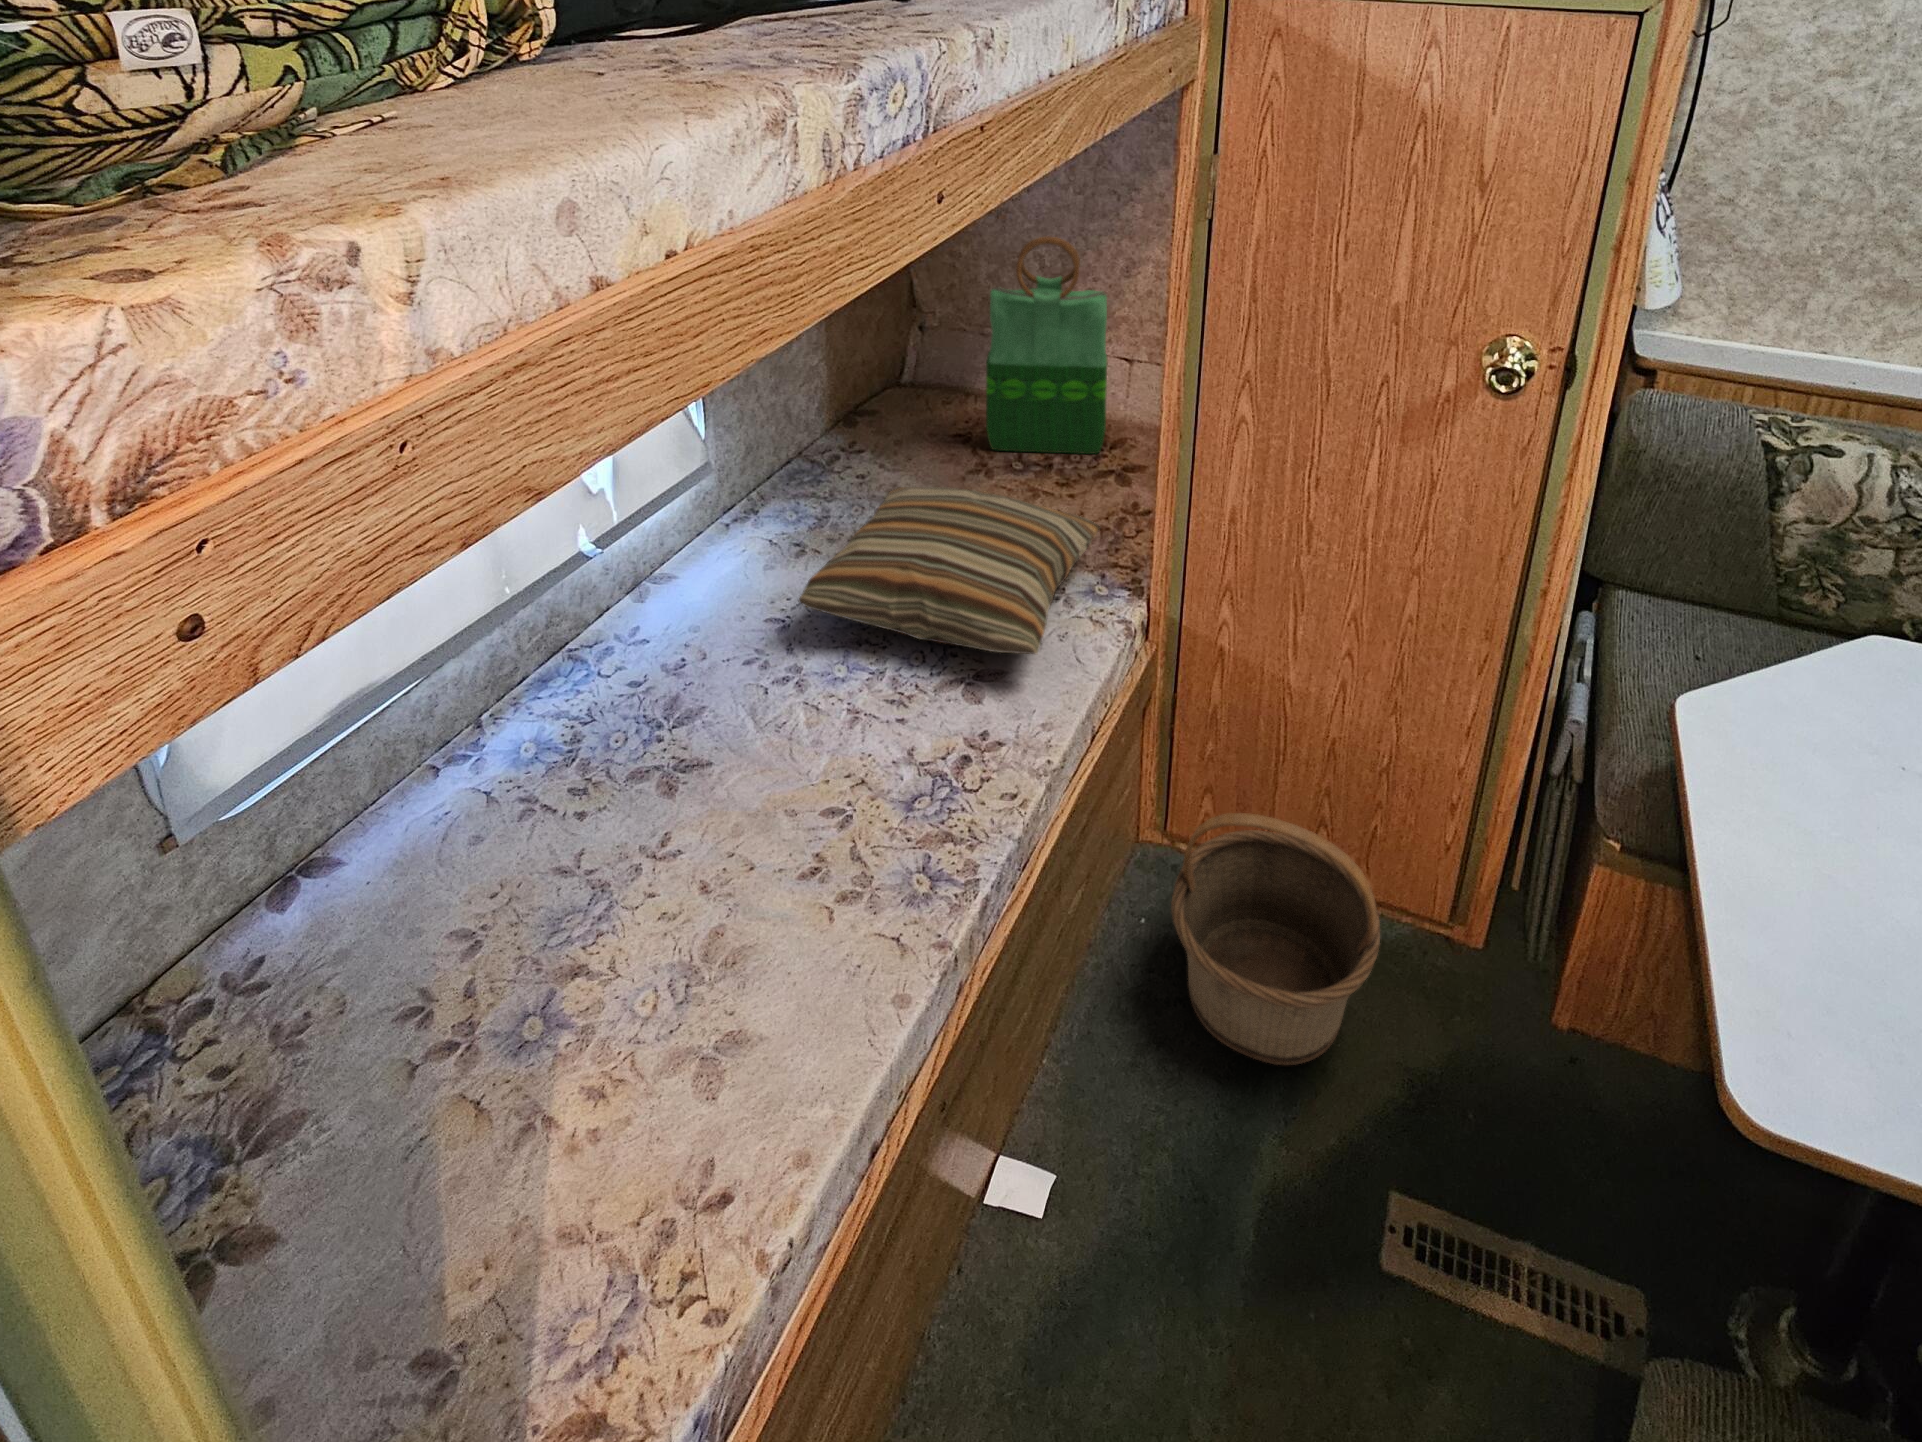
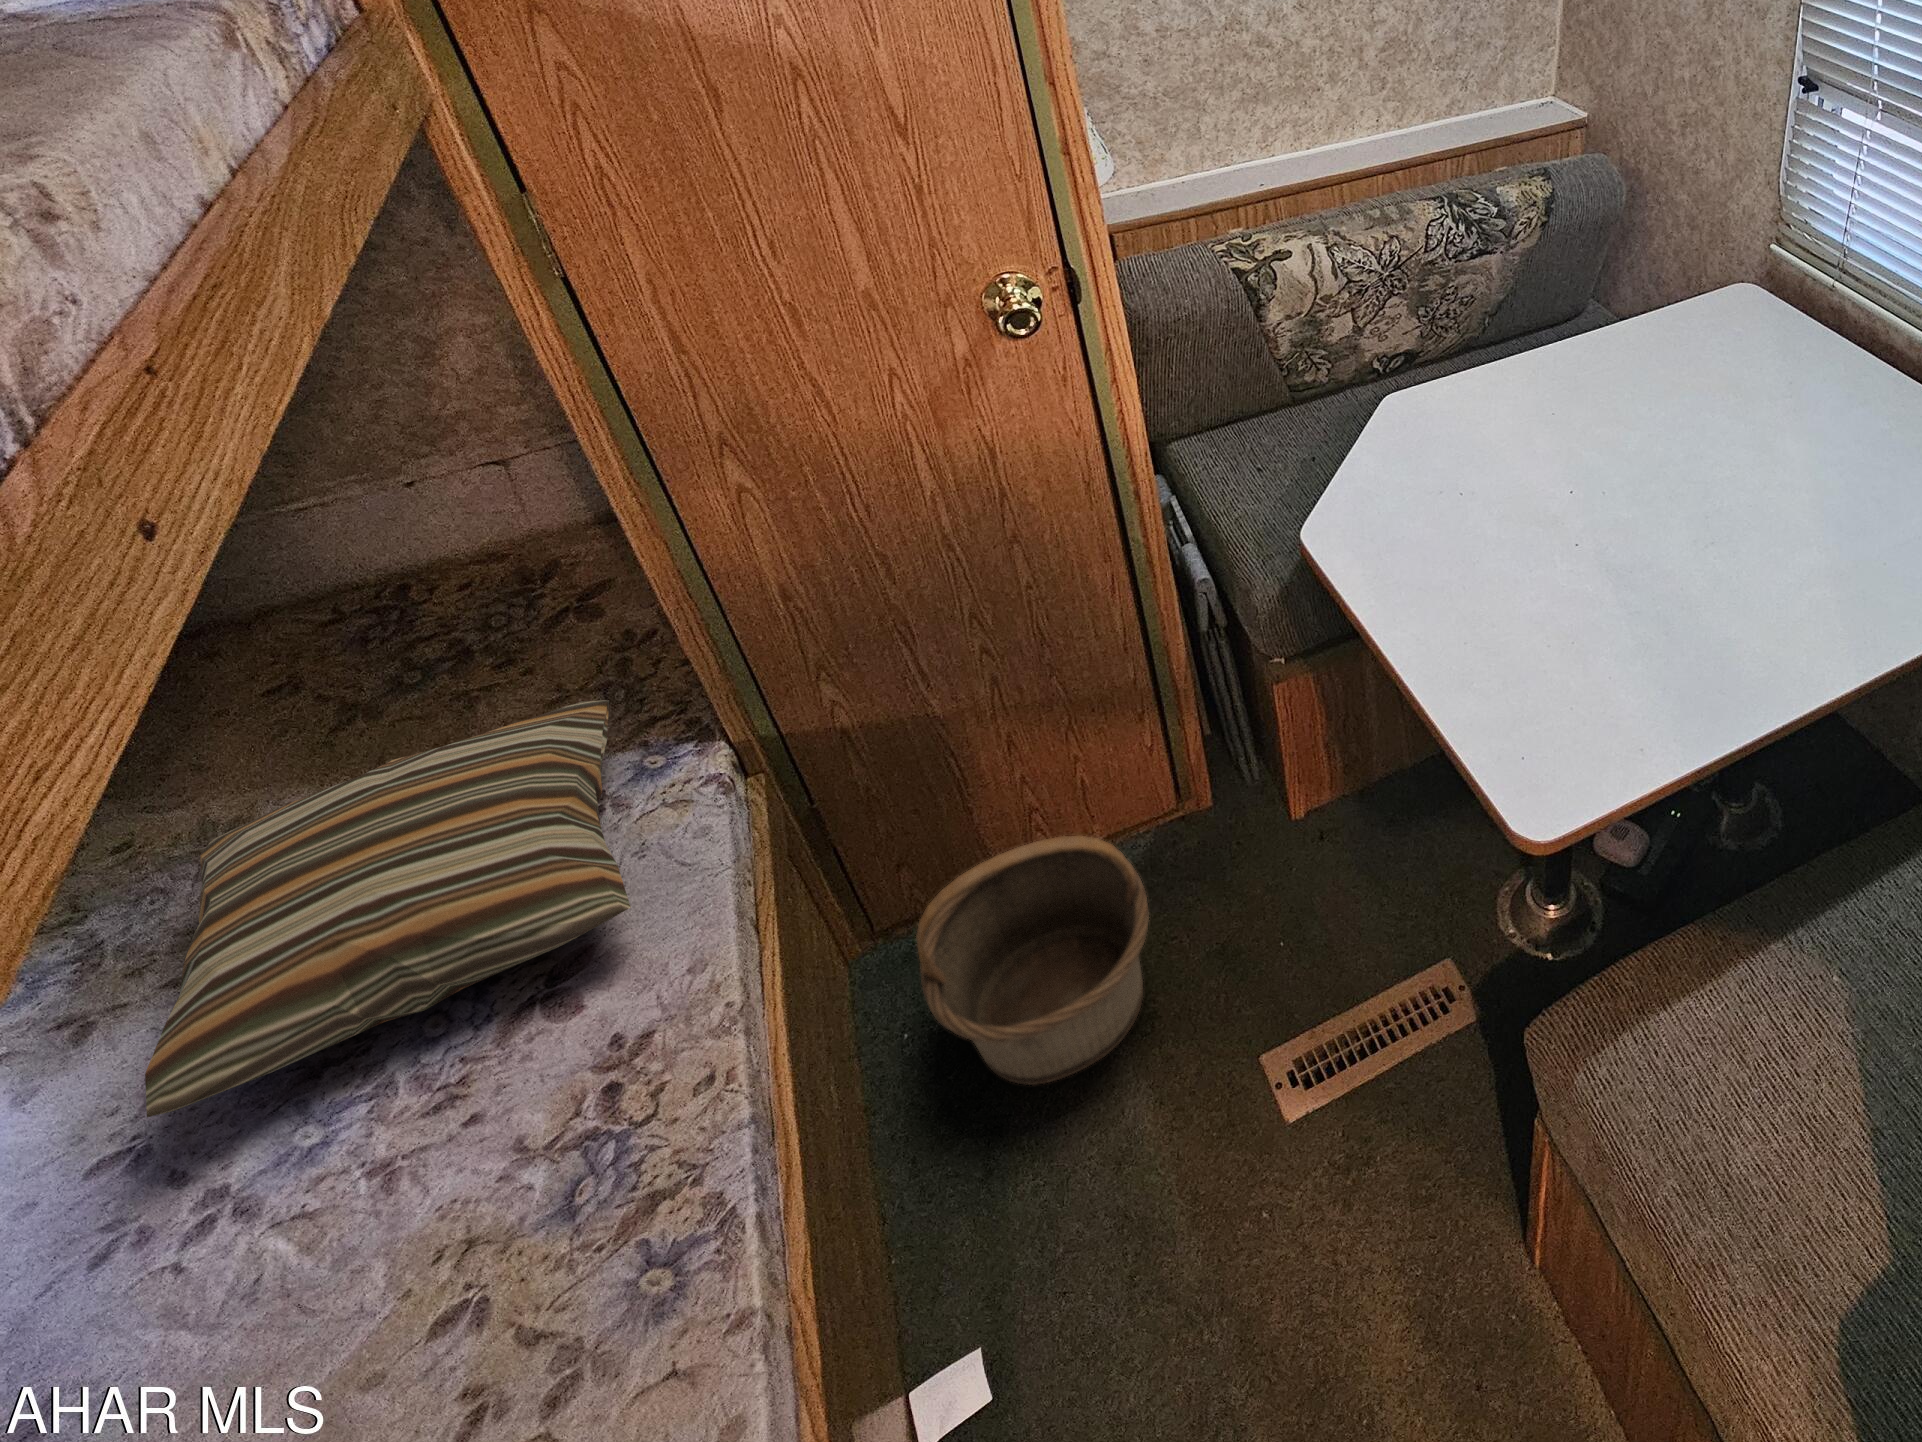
tote bag: present [986,237,1107,454] -> none [192,357,530,687]

